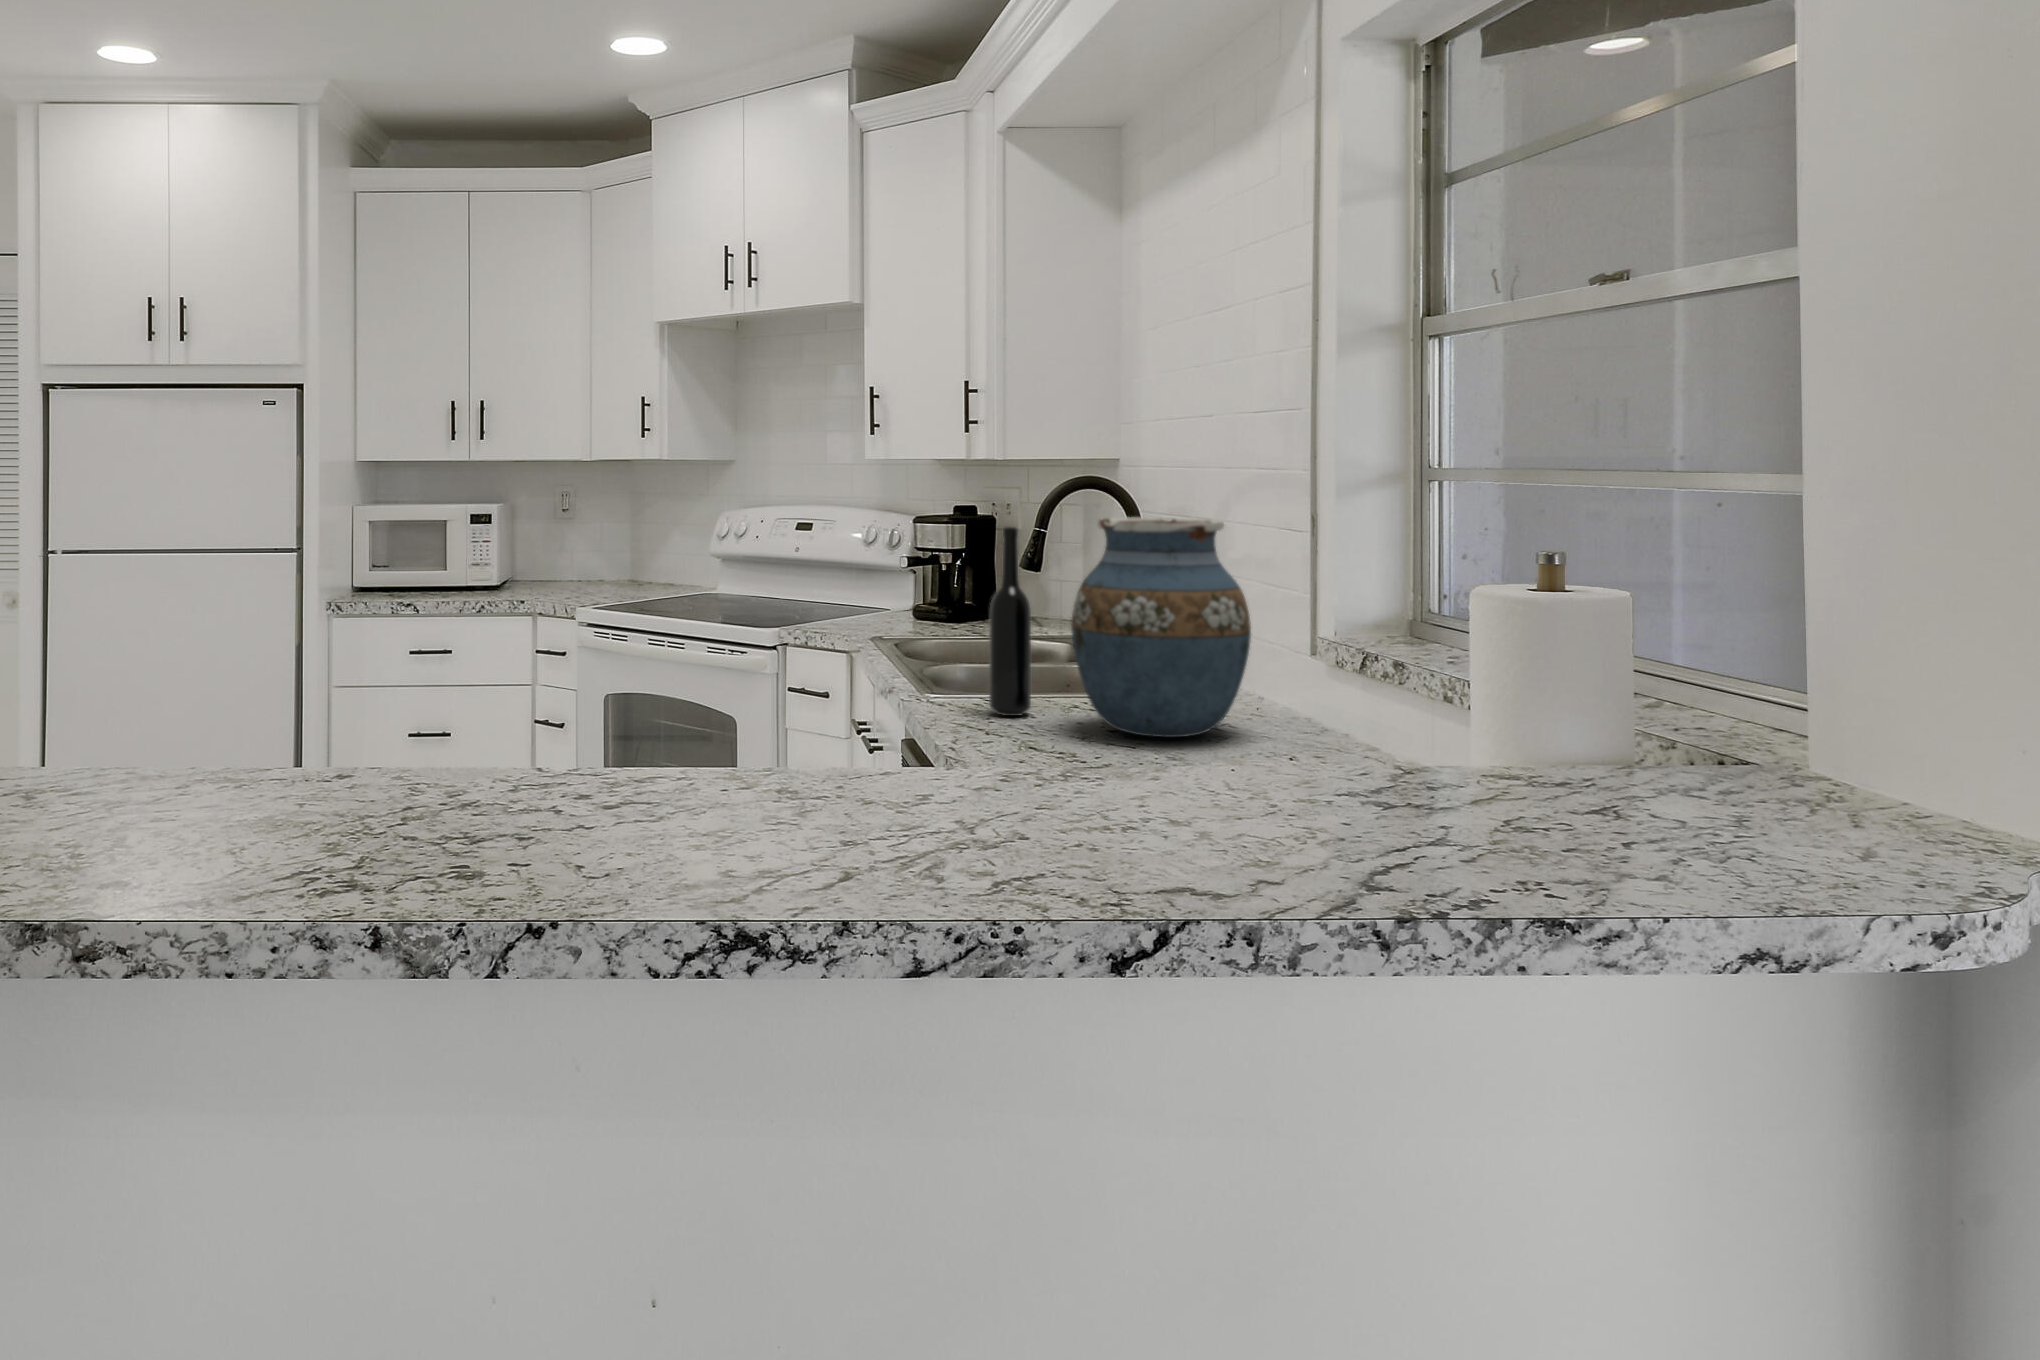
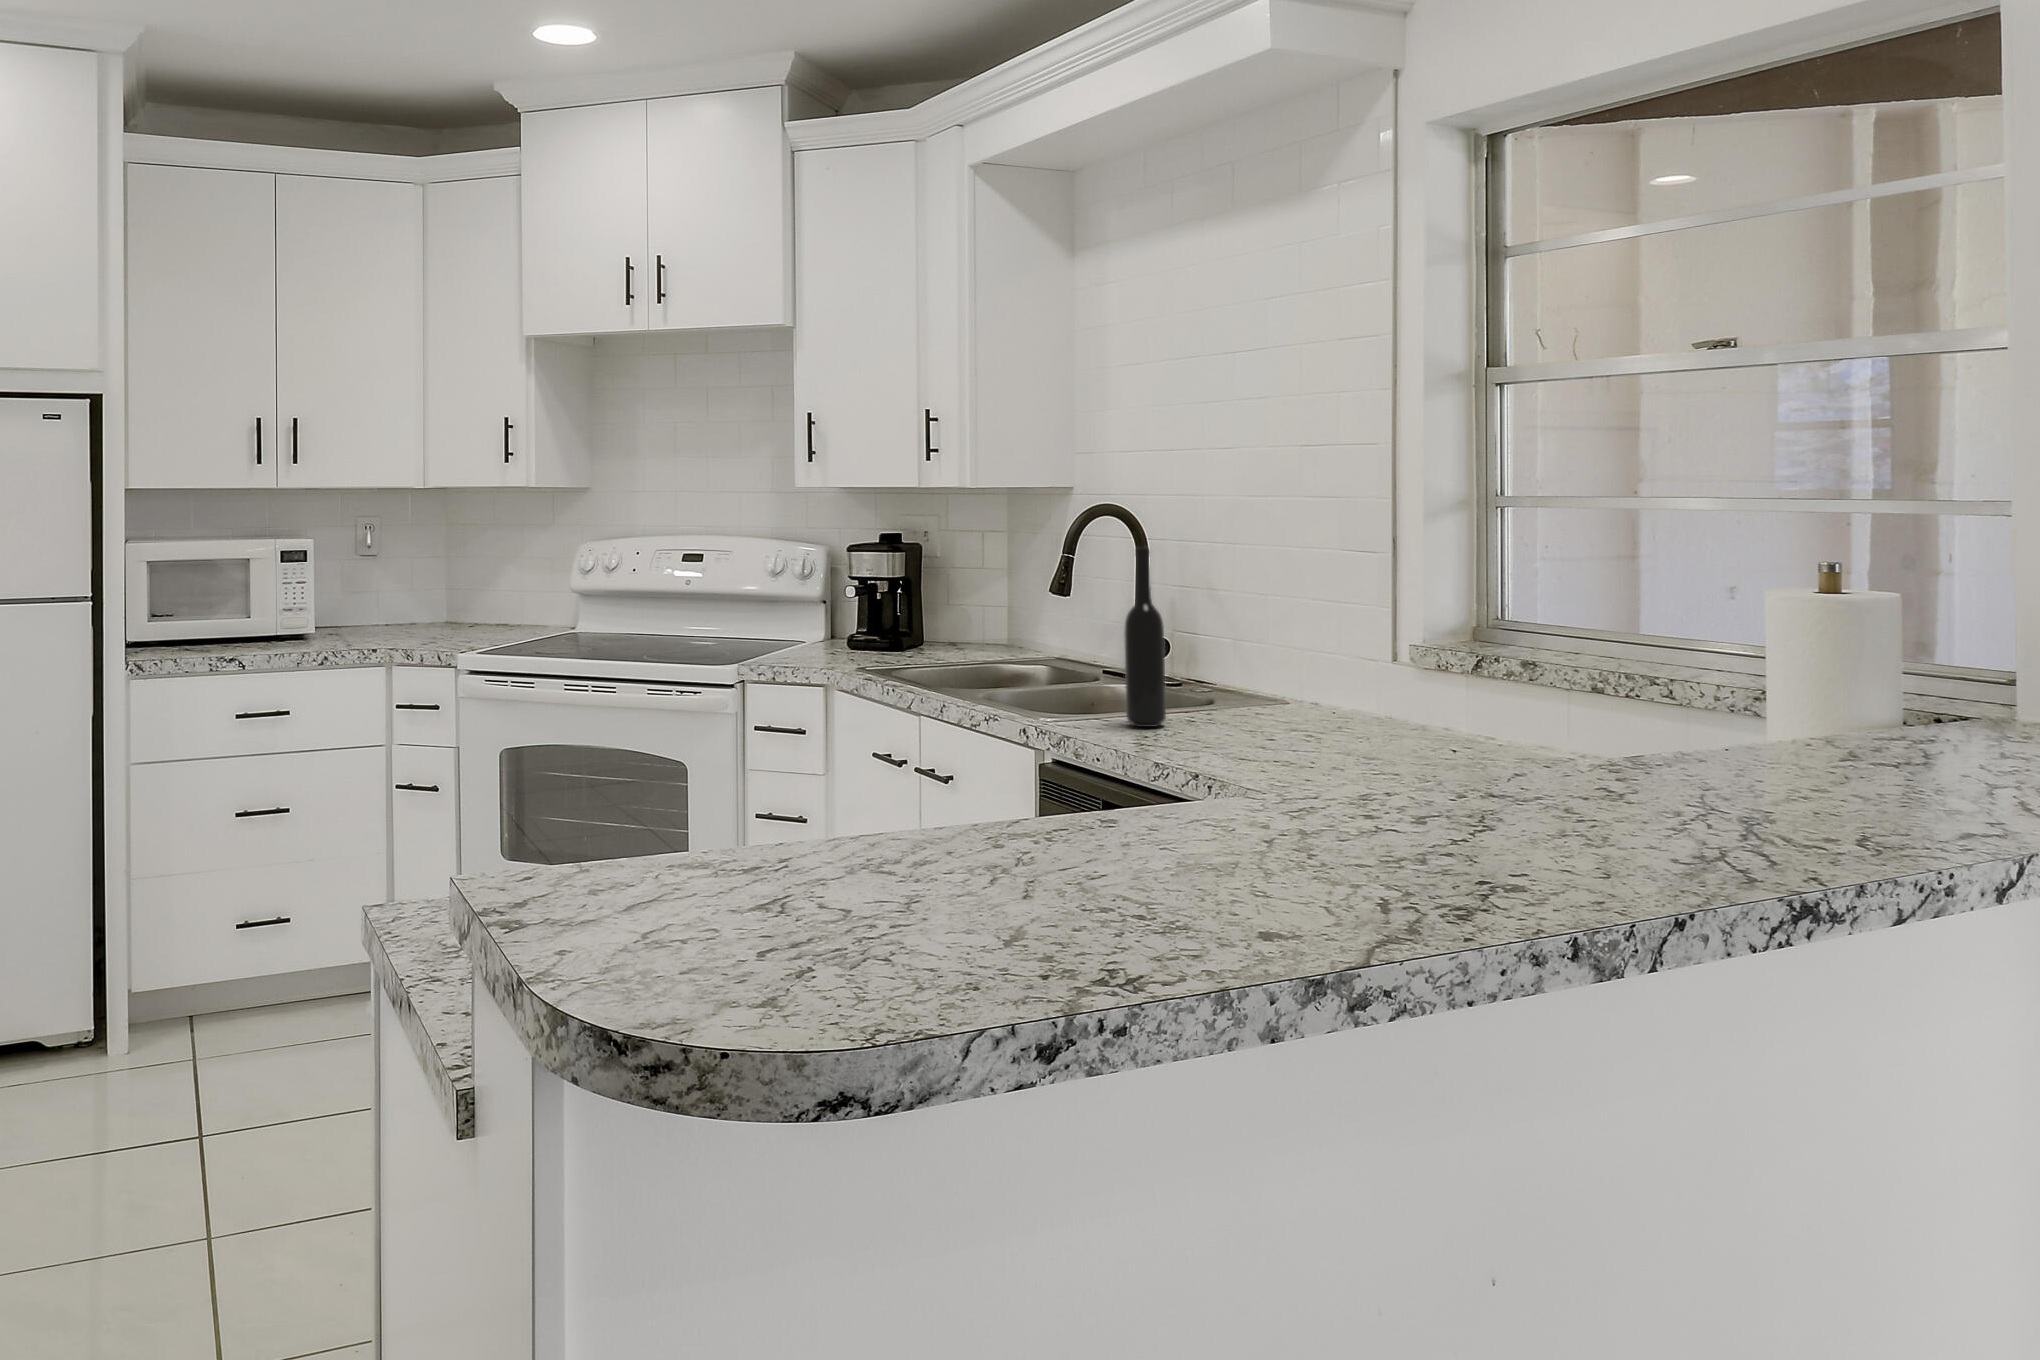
vase: present [1071,517,1251,737] -> none [1223,532,1386,733]

